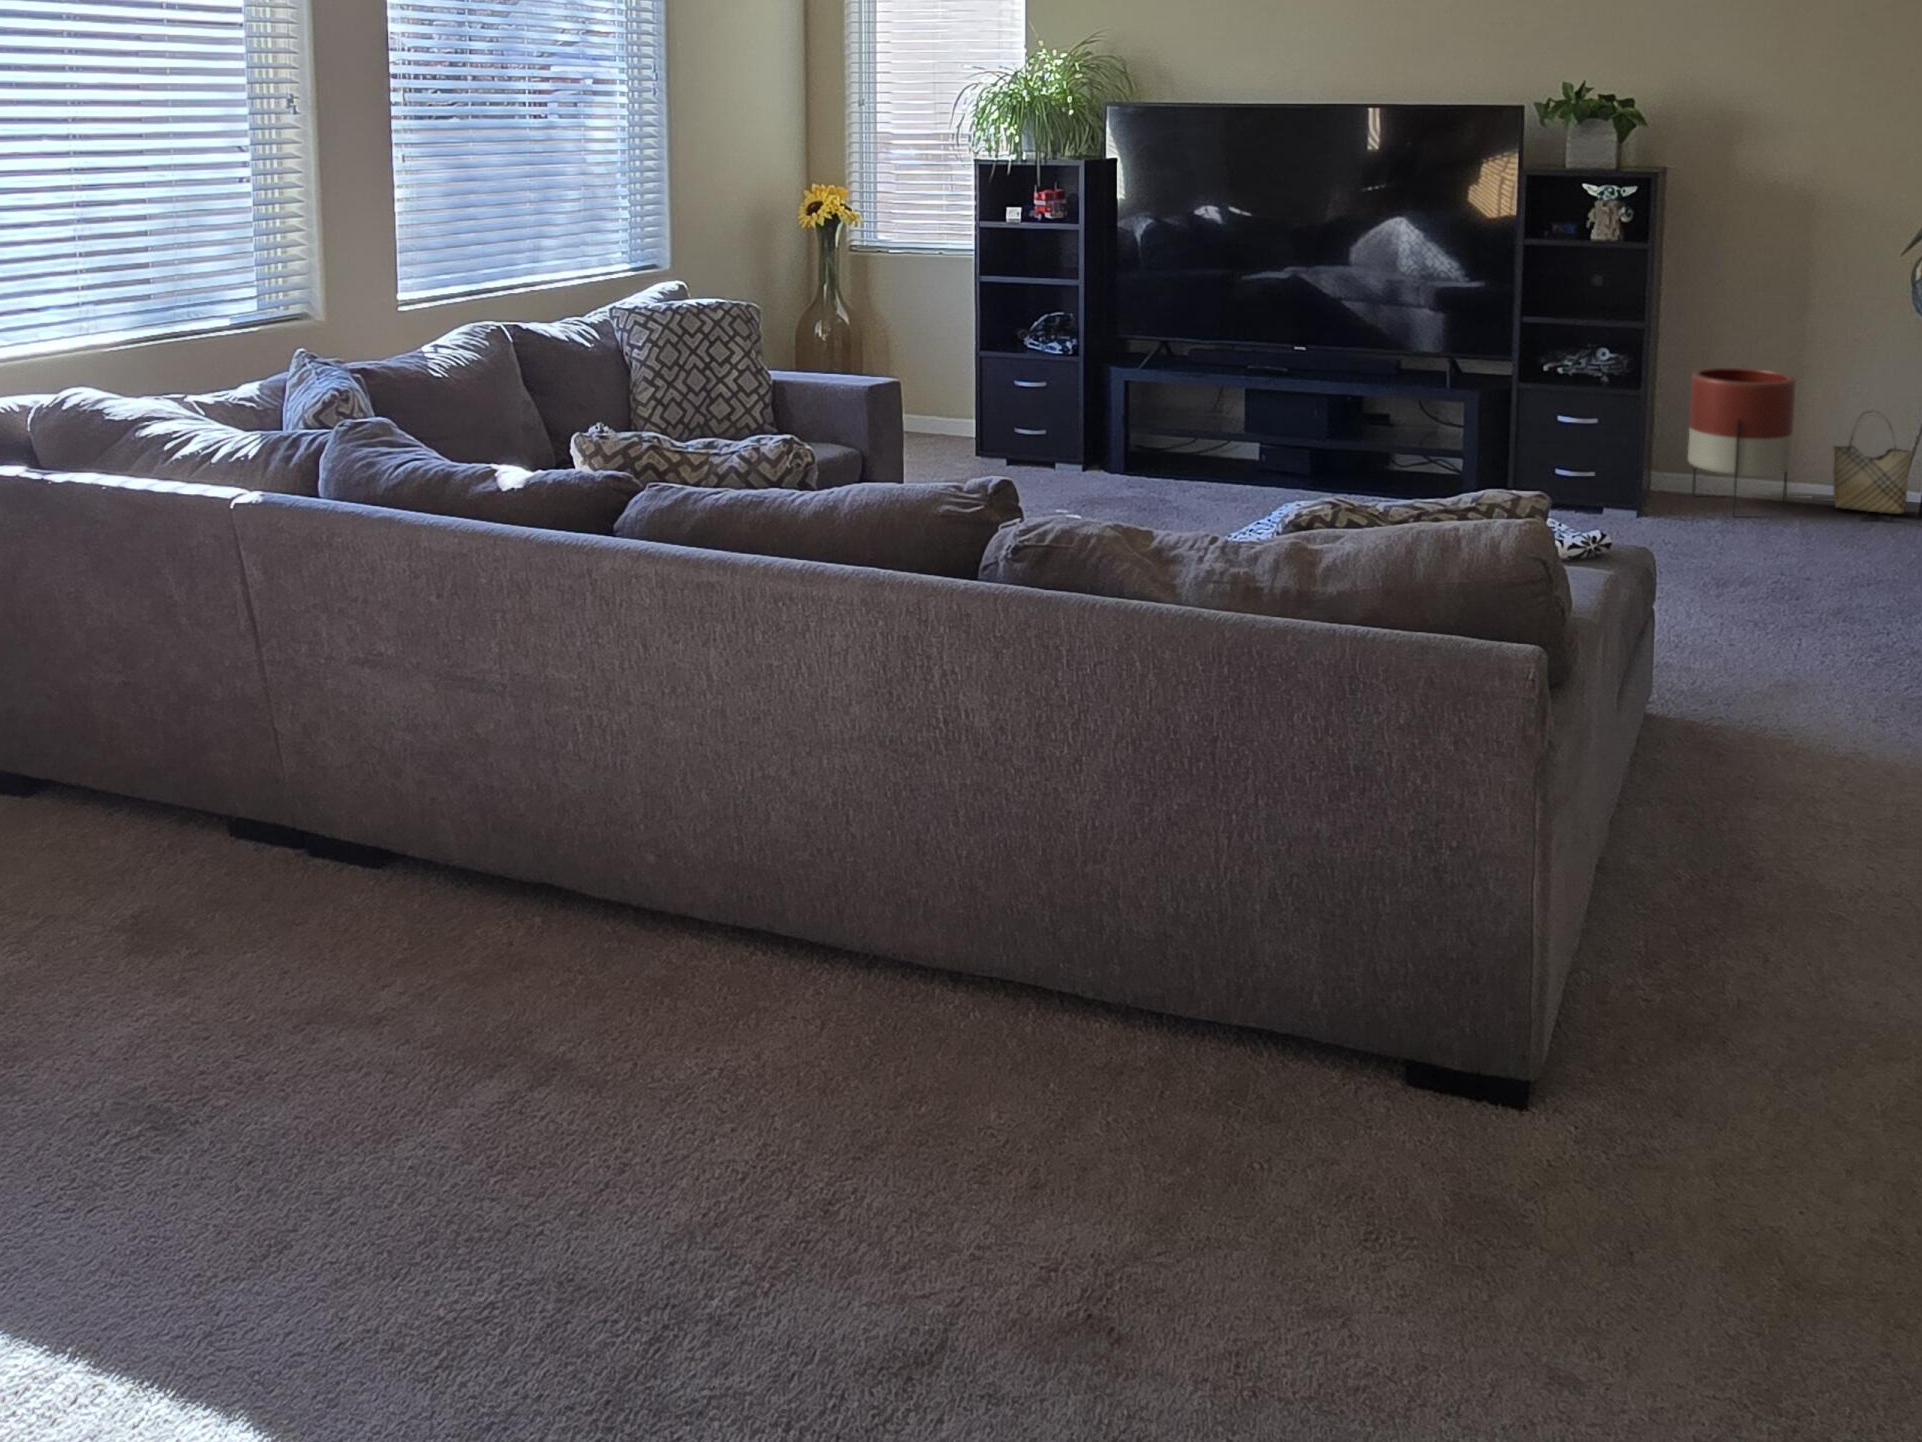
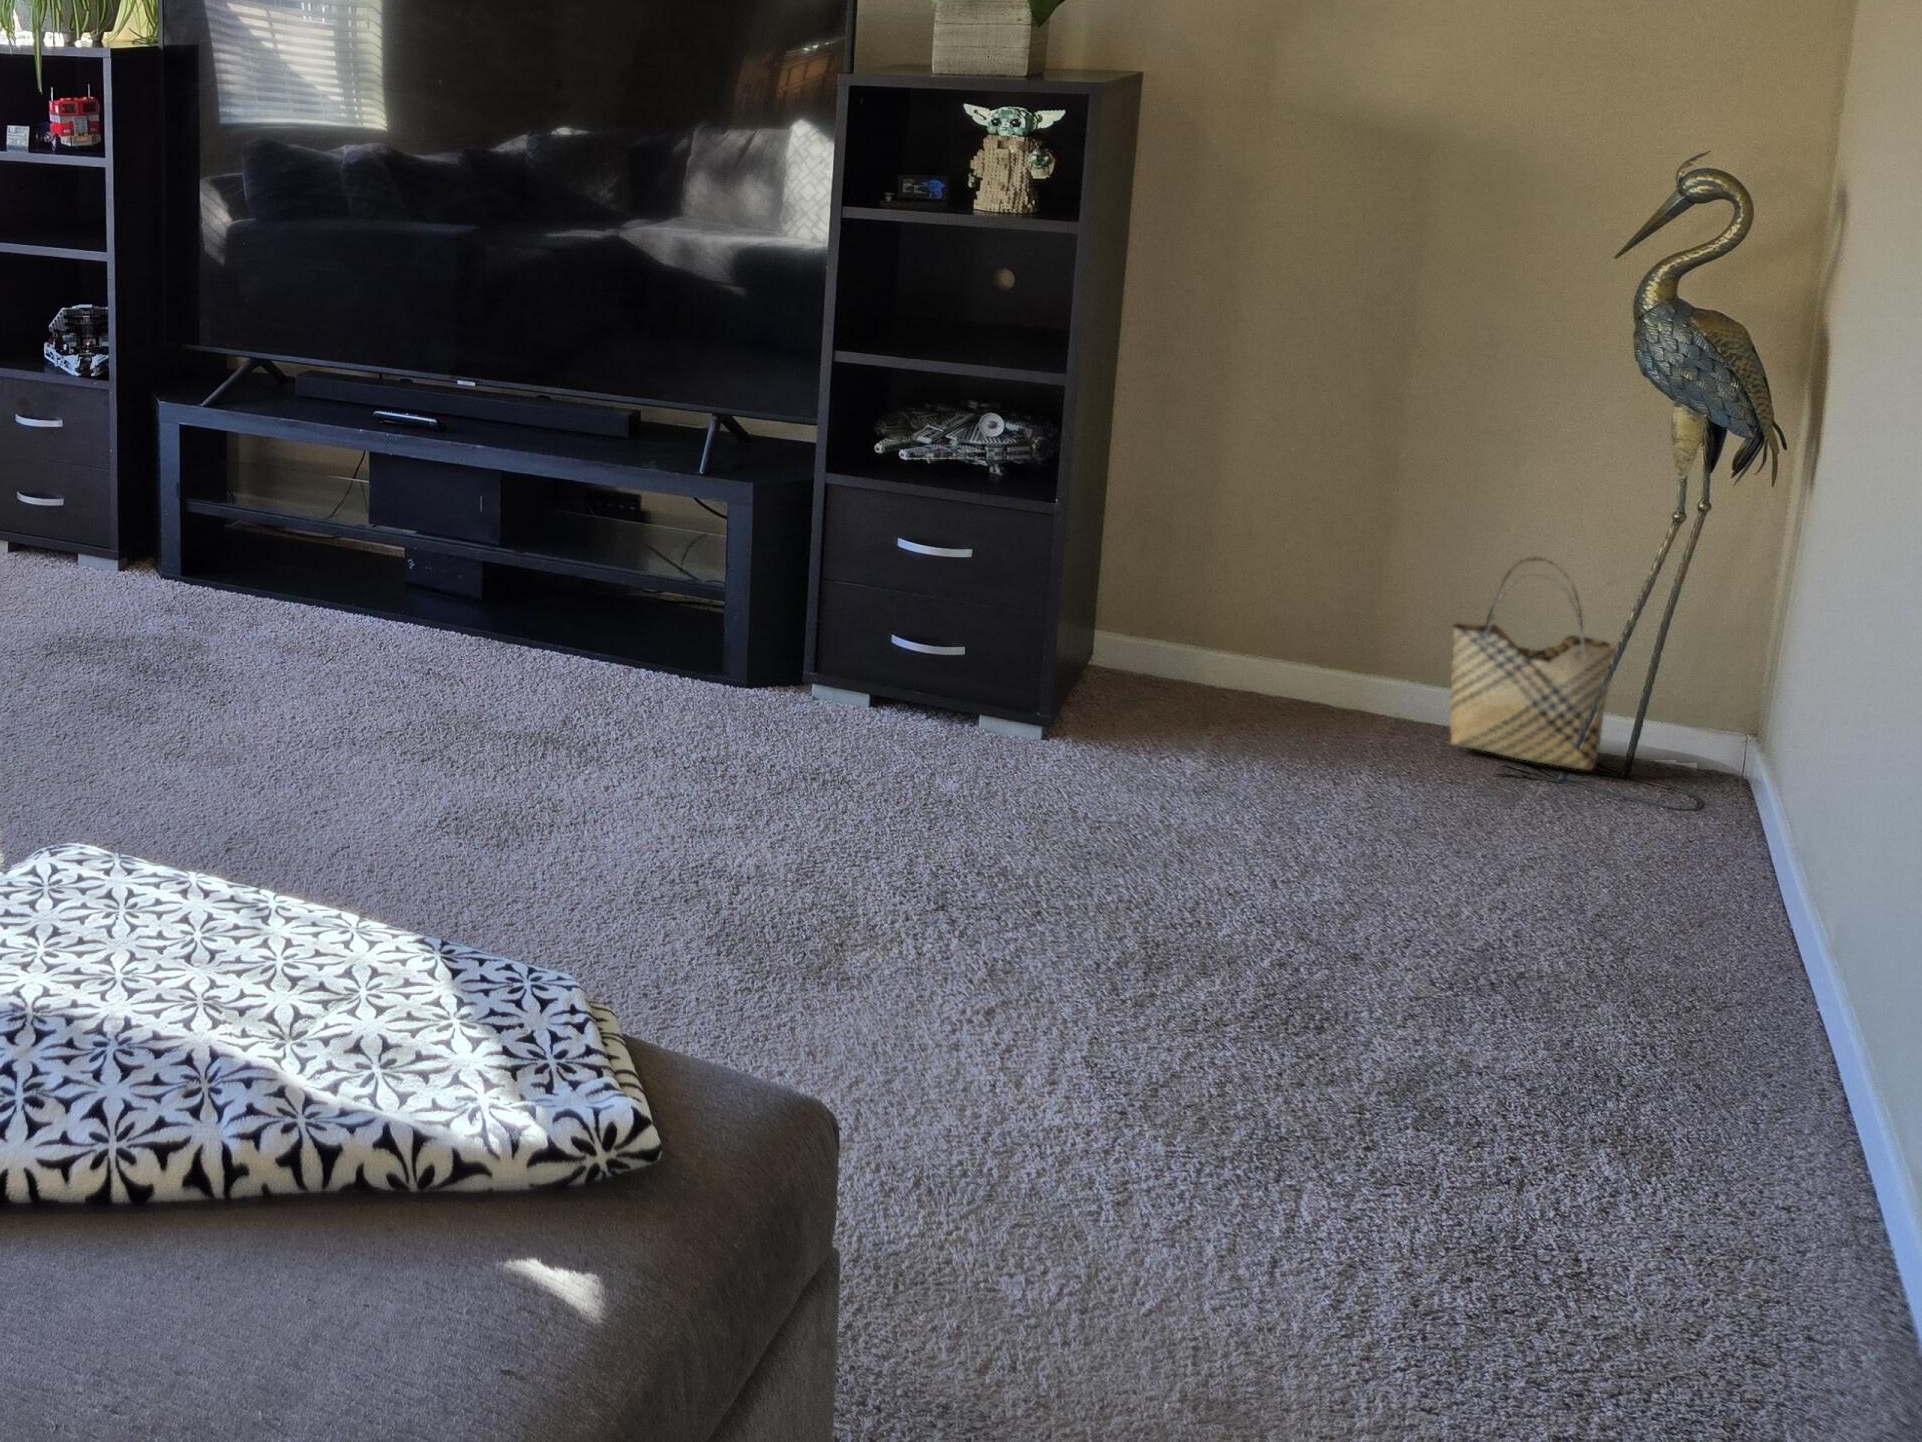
planter: present [1688,368,1796,515] -> none [1159,456,1378,759]

